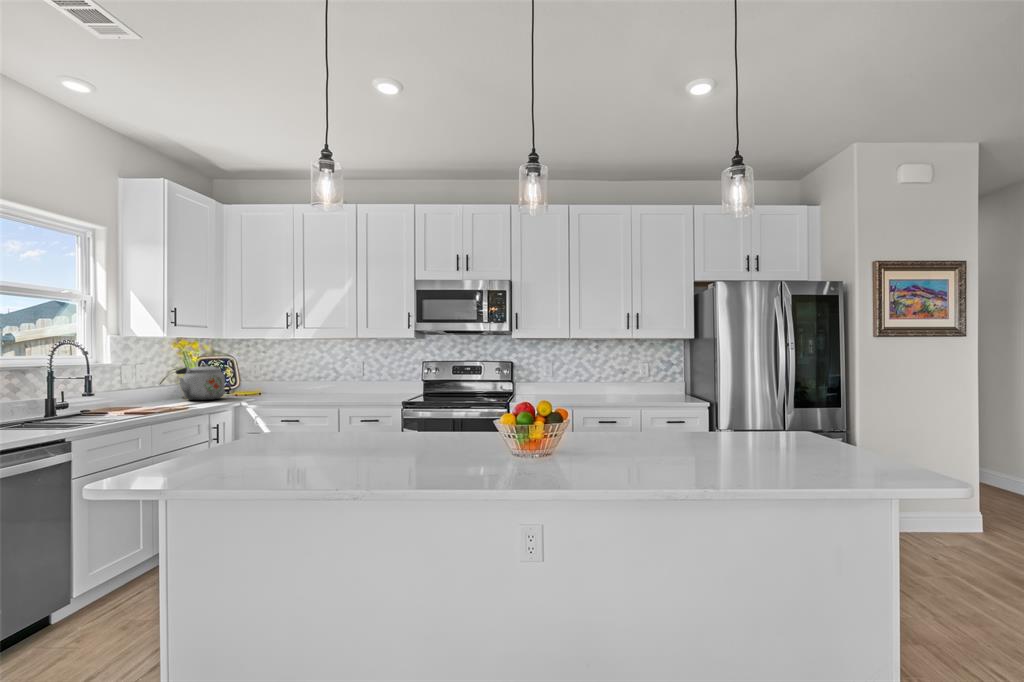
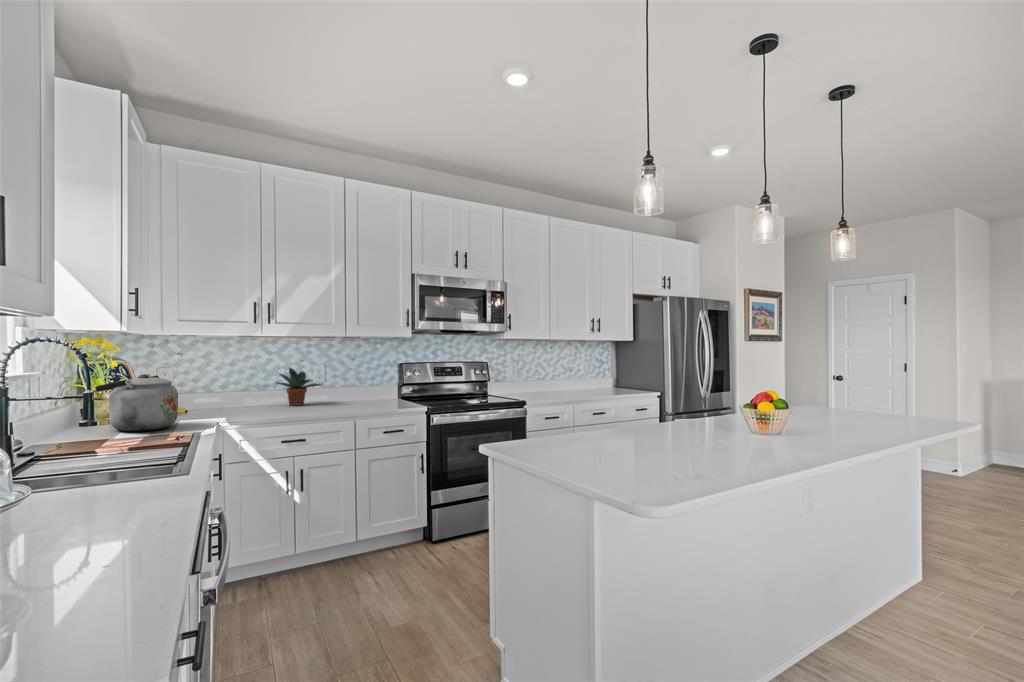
potted plant: none [320,363,358,394] -> present [276,368,321,406]

